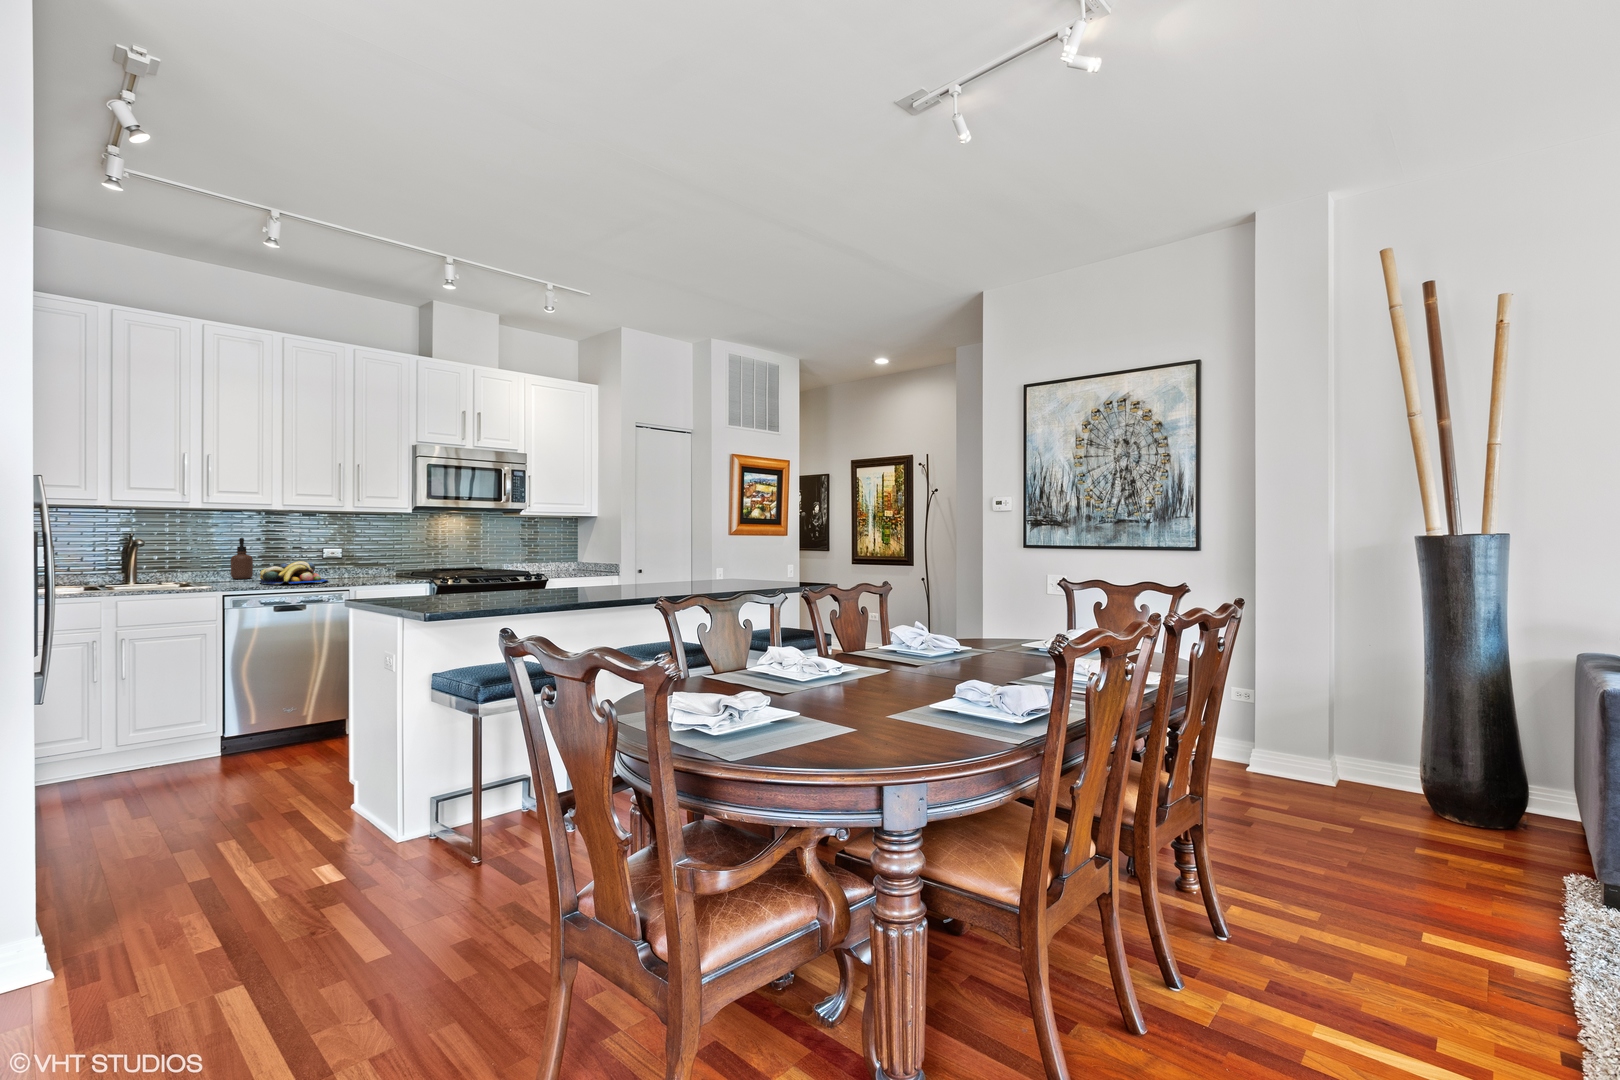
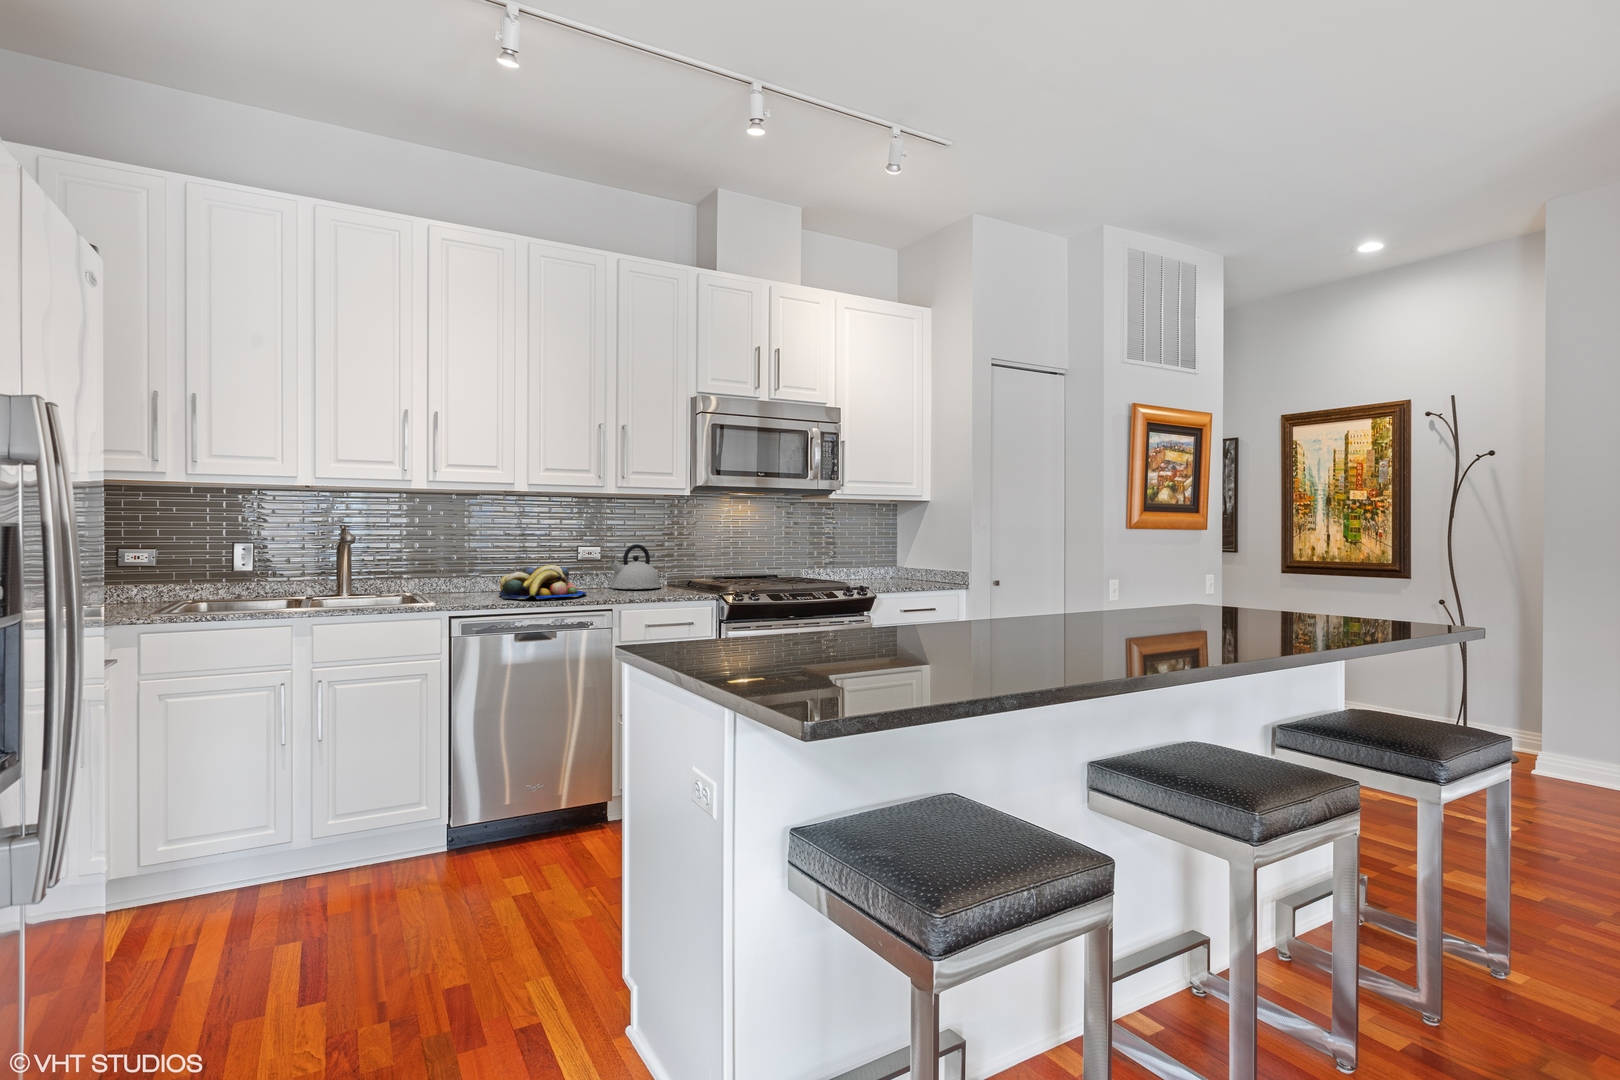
soap dispenser: present [231,538,253,579] -> none [465,531,492,588]
kettle: none [347,547,388,578] -> present [609,544,661,589]

